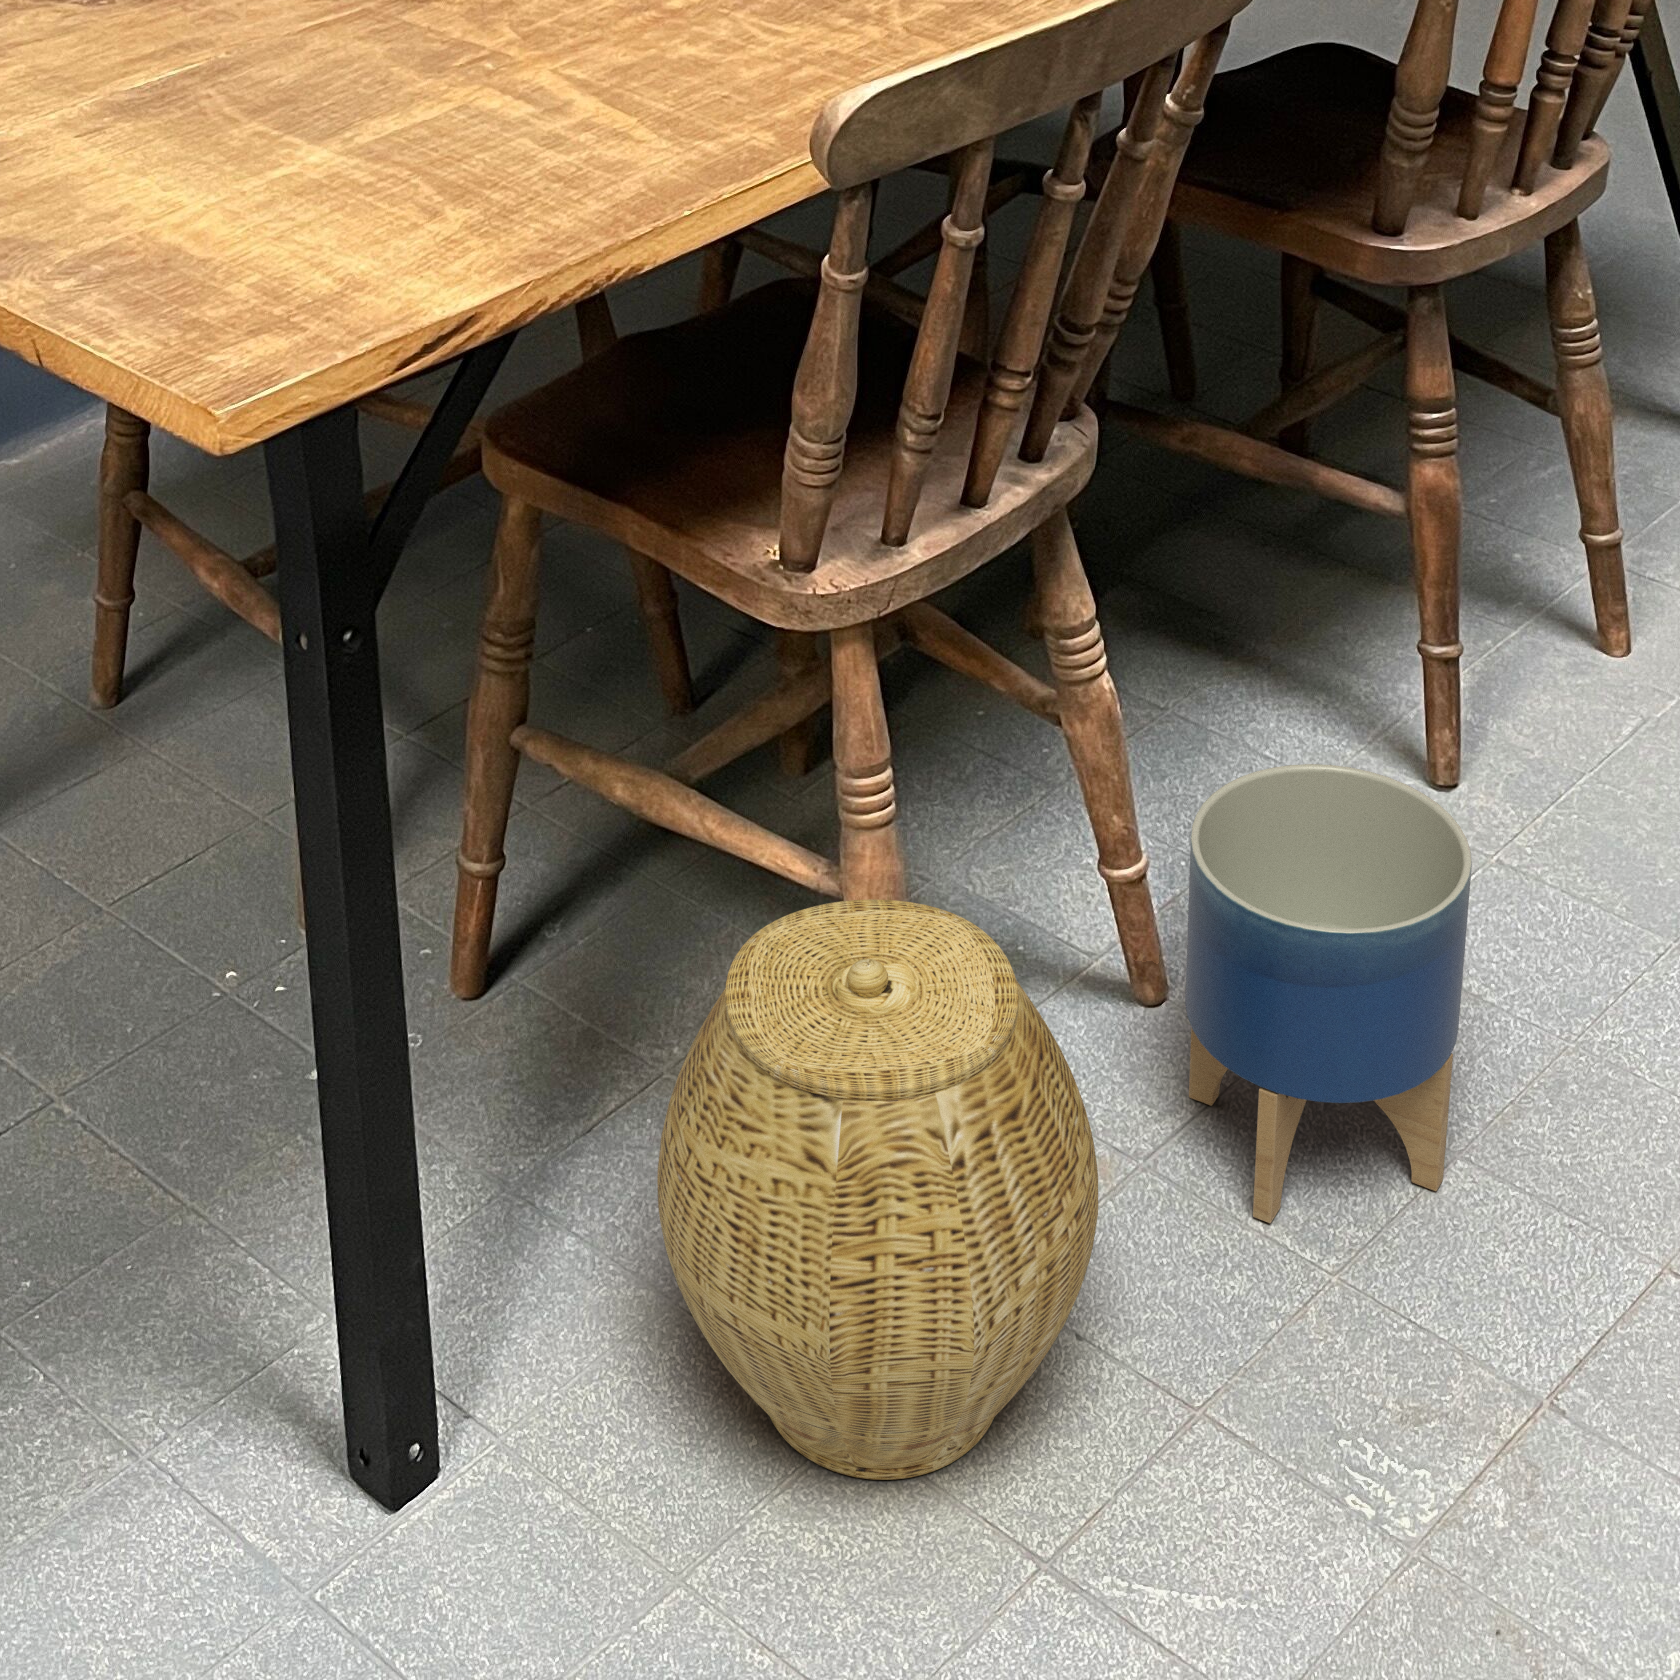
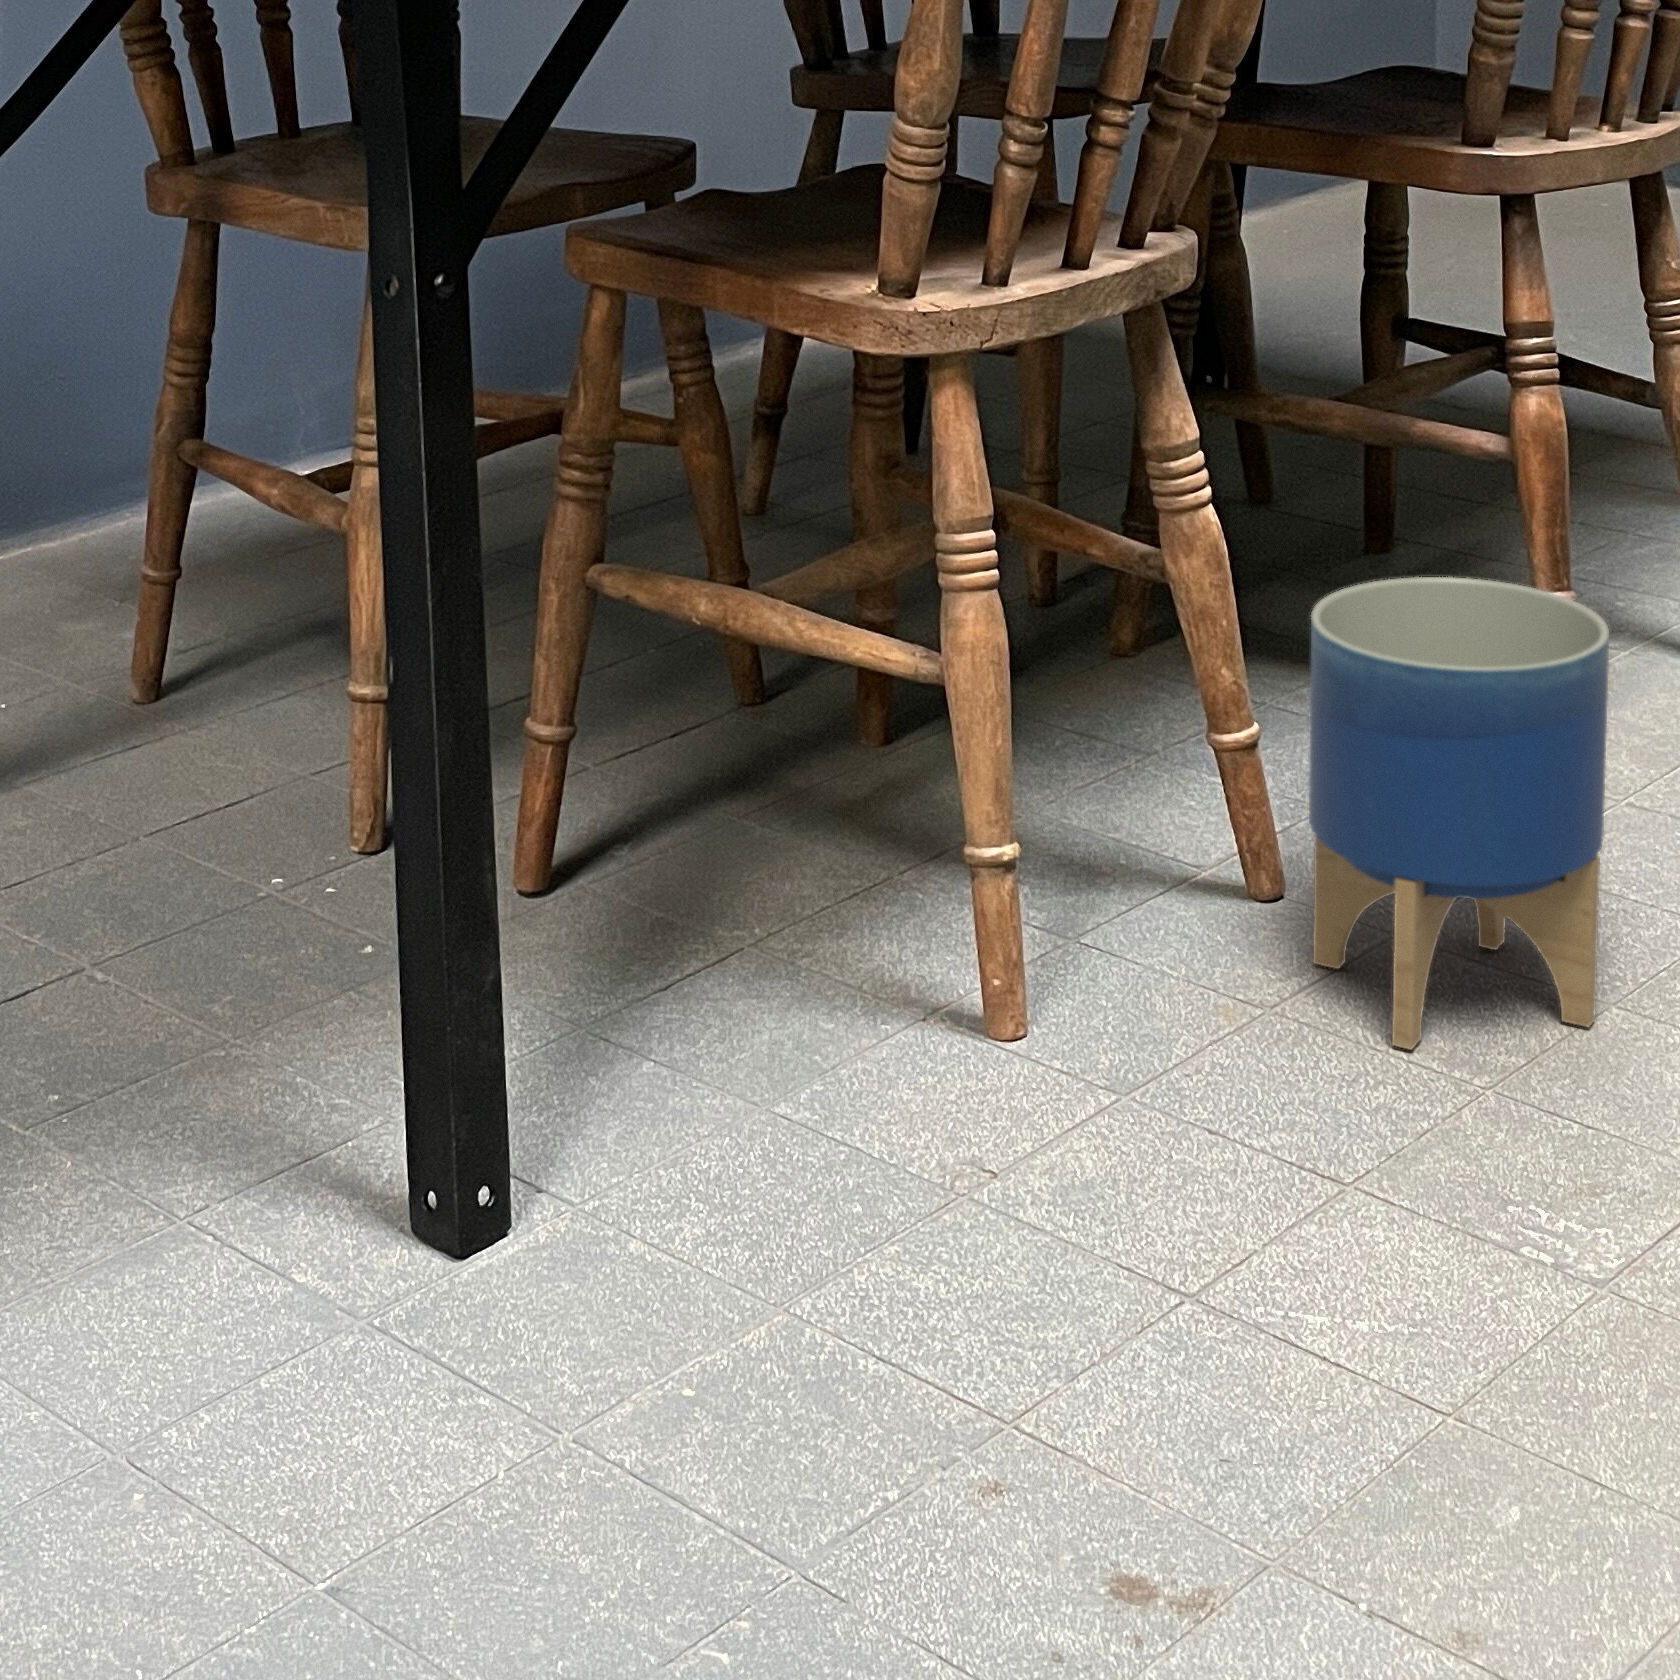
woven basket: present [657,899,1098,1480] -> none [758,598,1235,1233]

